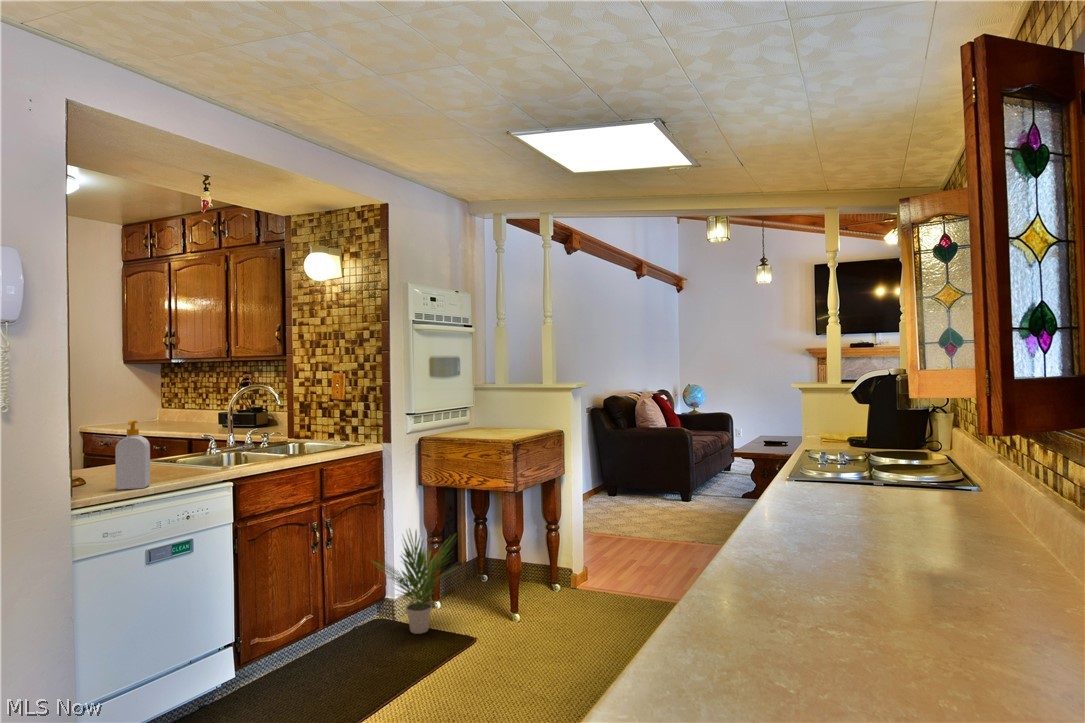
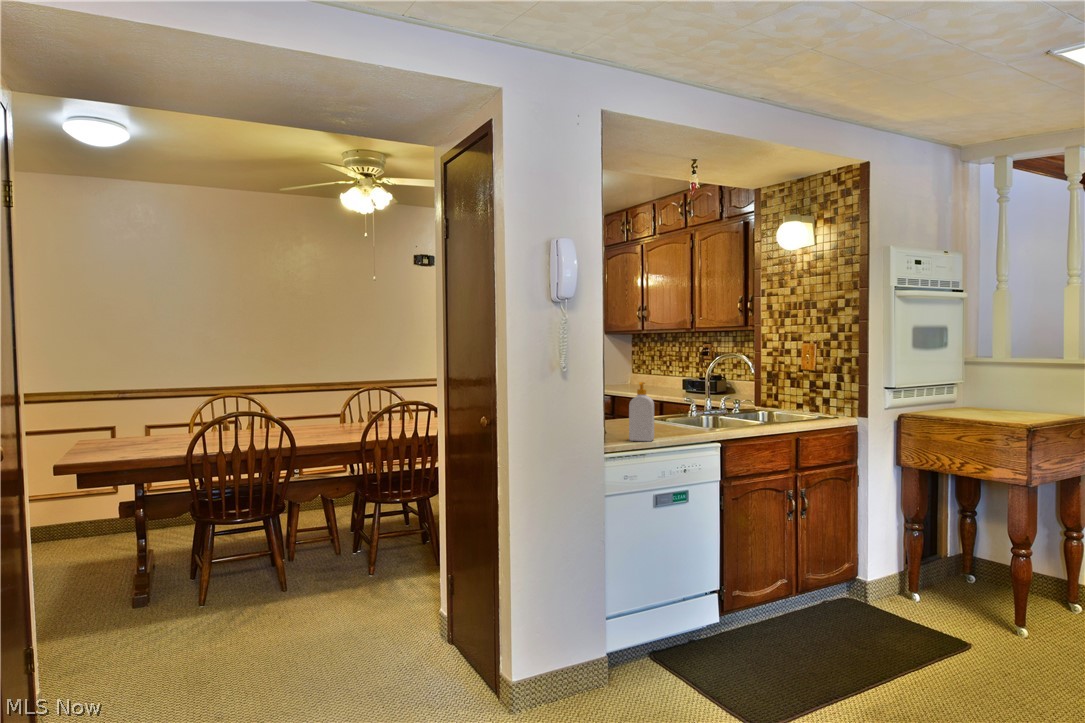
potted plant: present [382,529,450,634] -> none [844,509,953,624]

